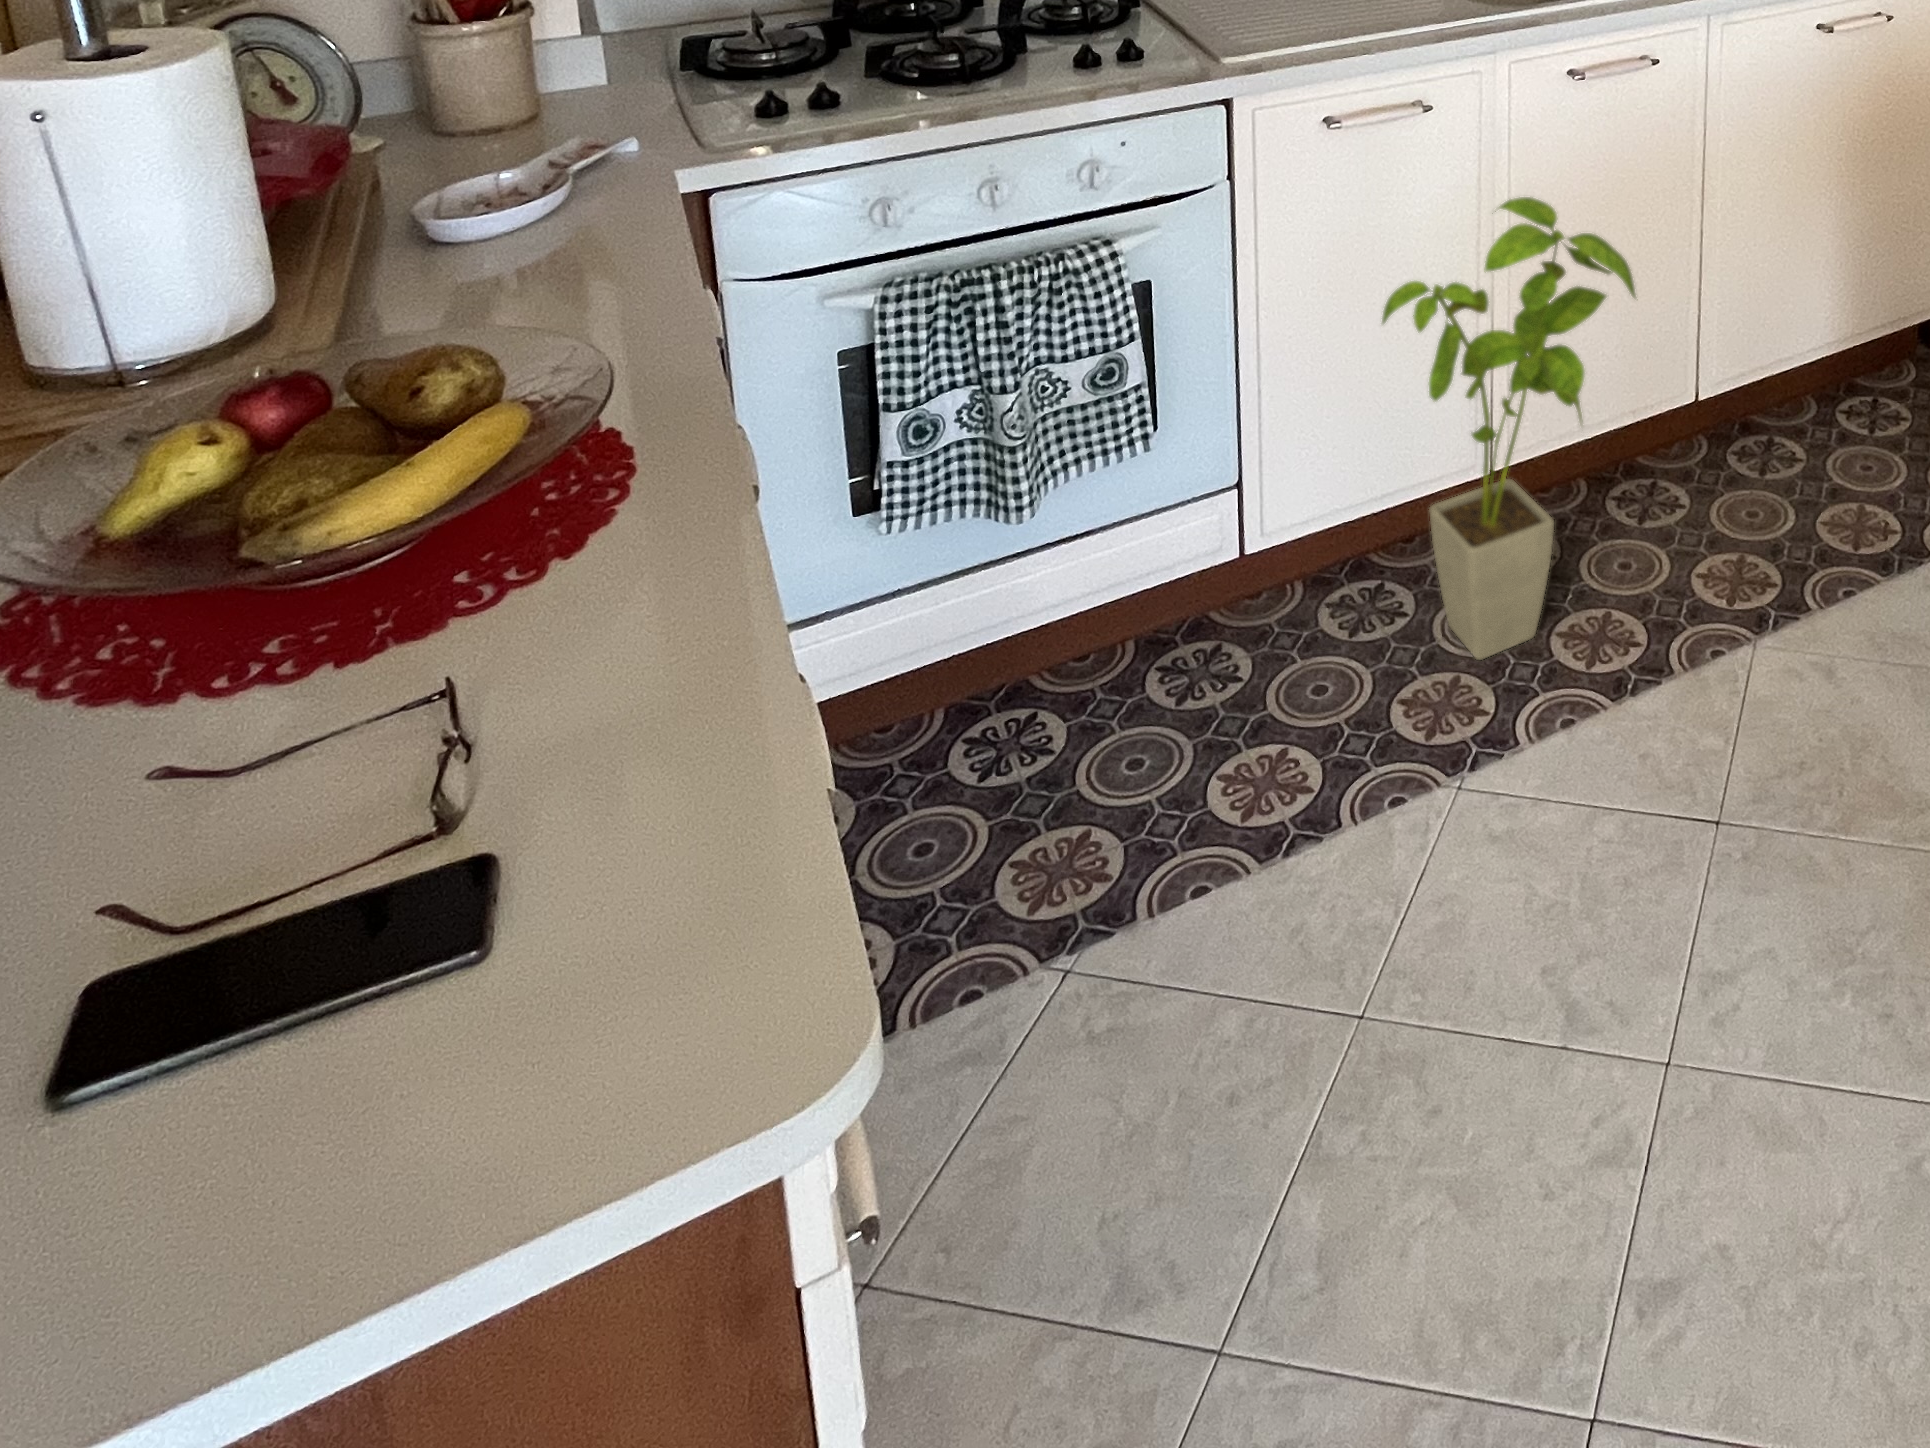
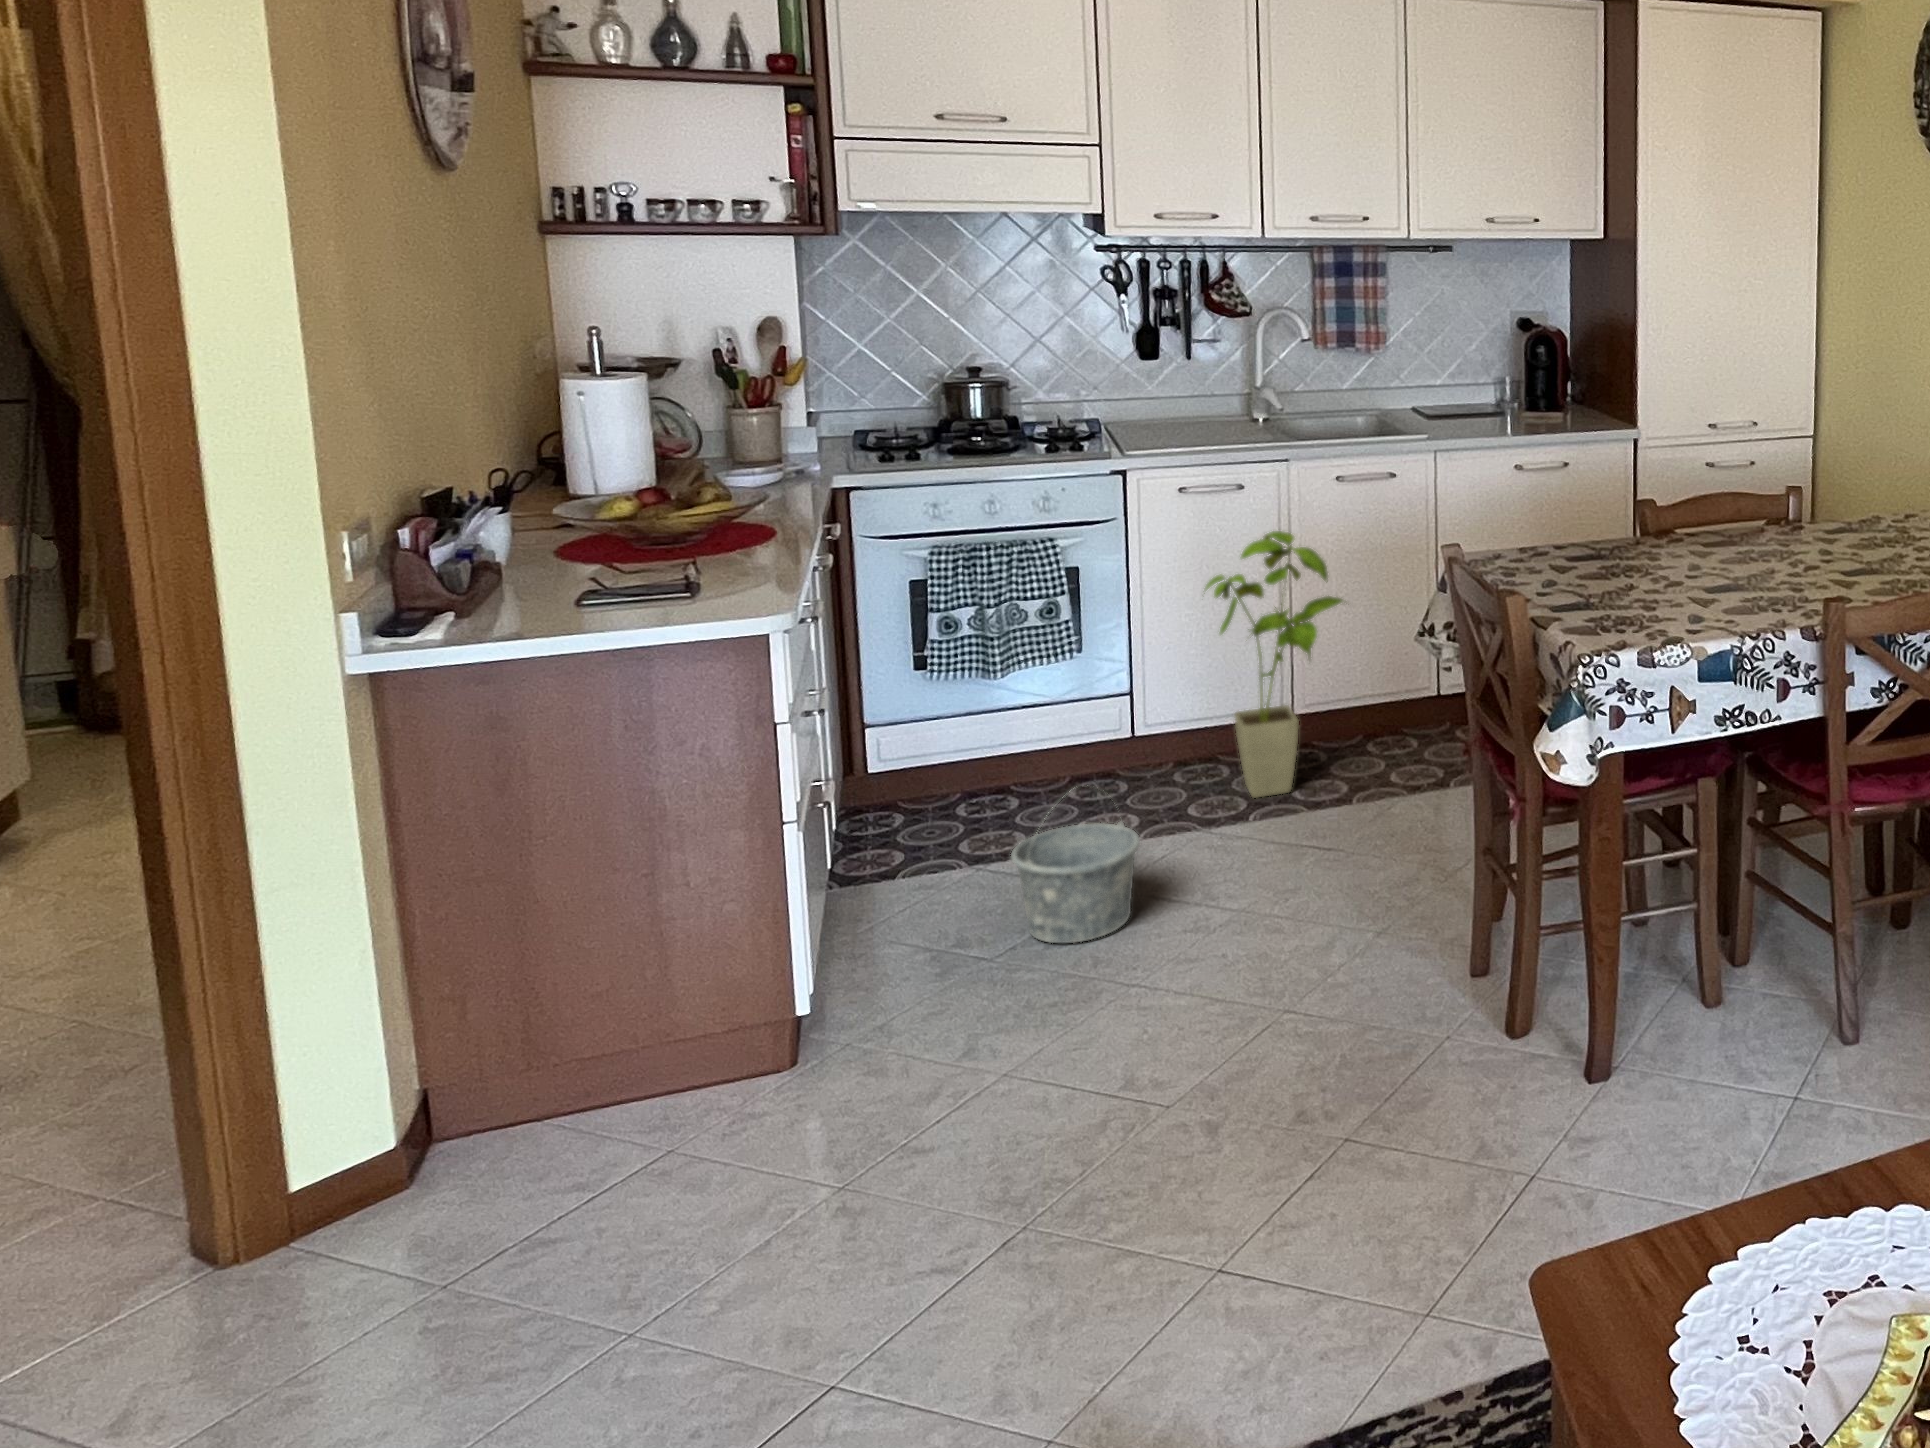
bucket: none [1201,859,1462,1225] -> present [1011,790,1140,943]

